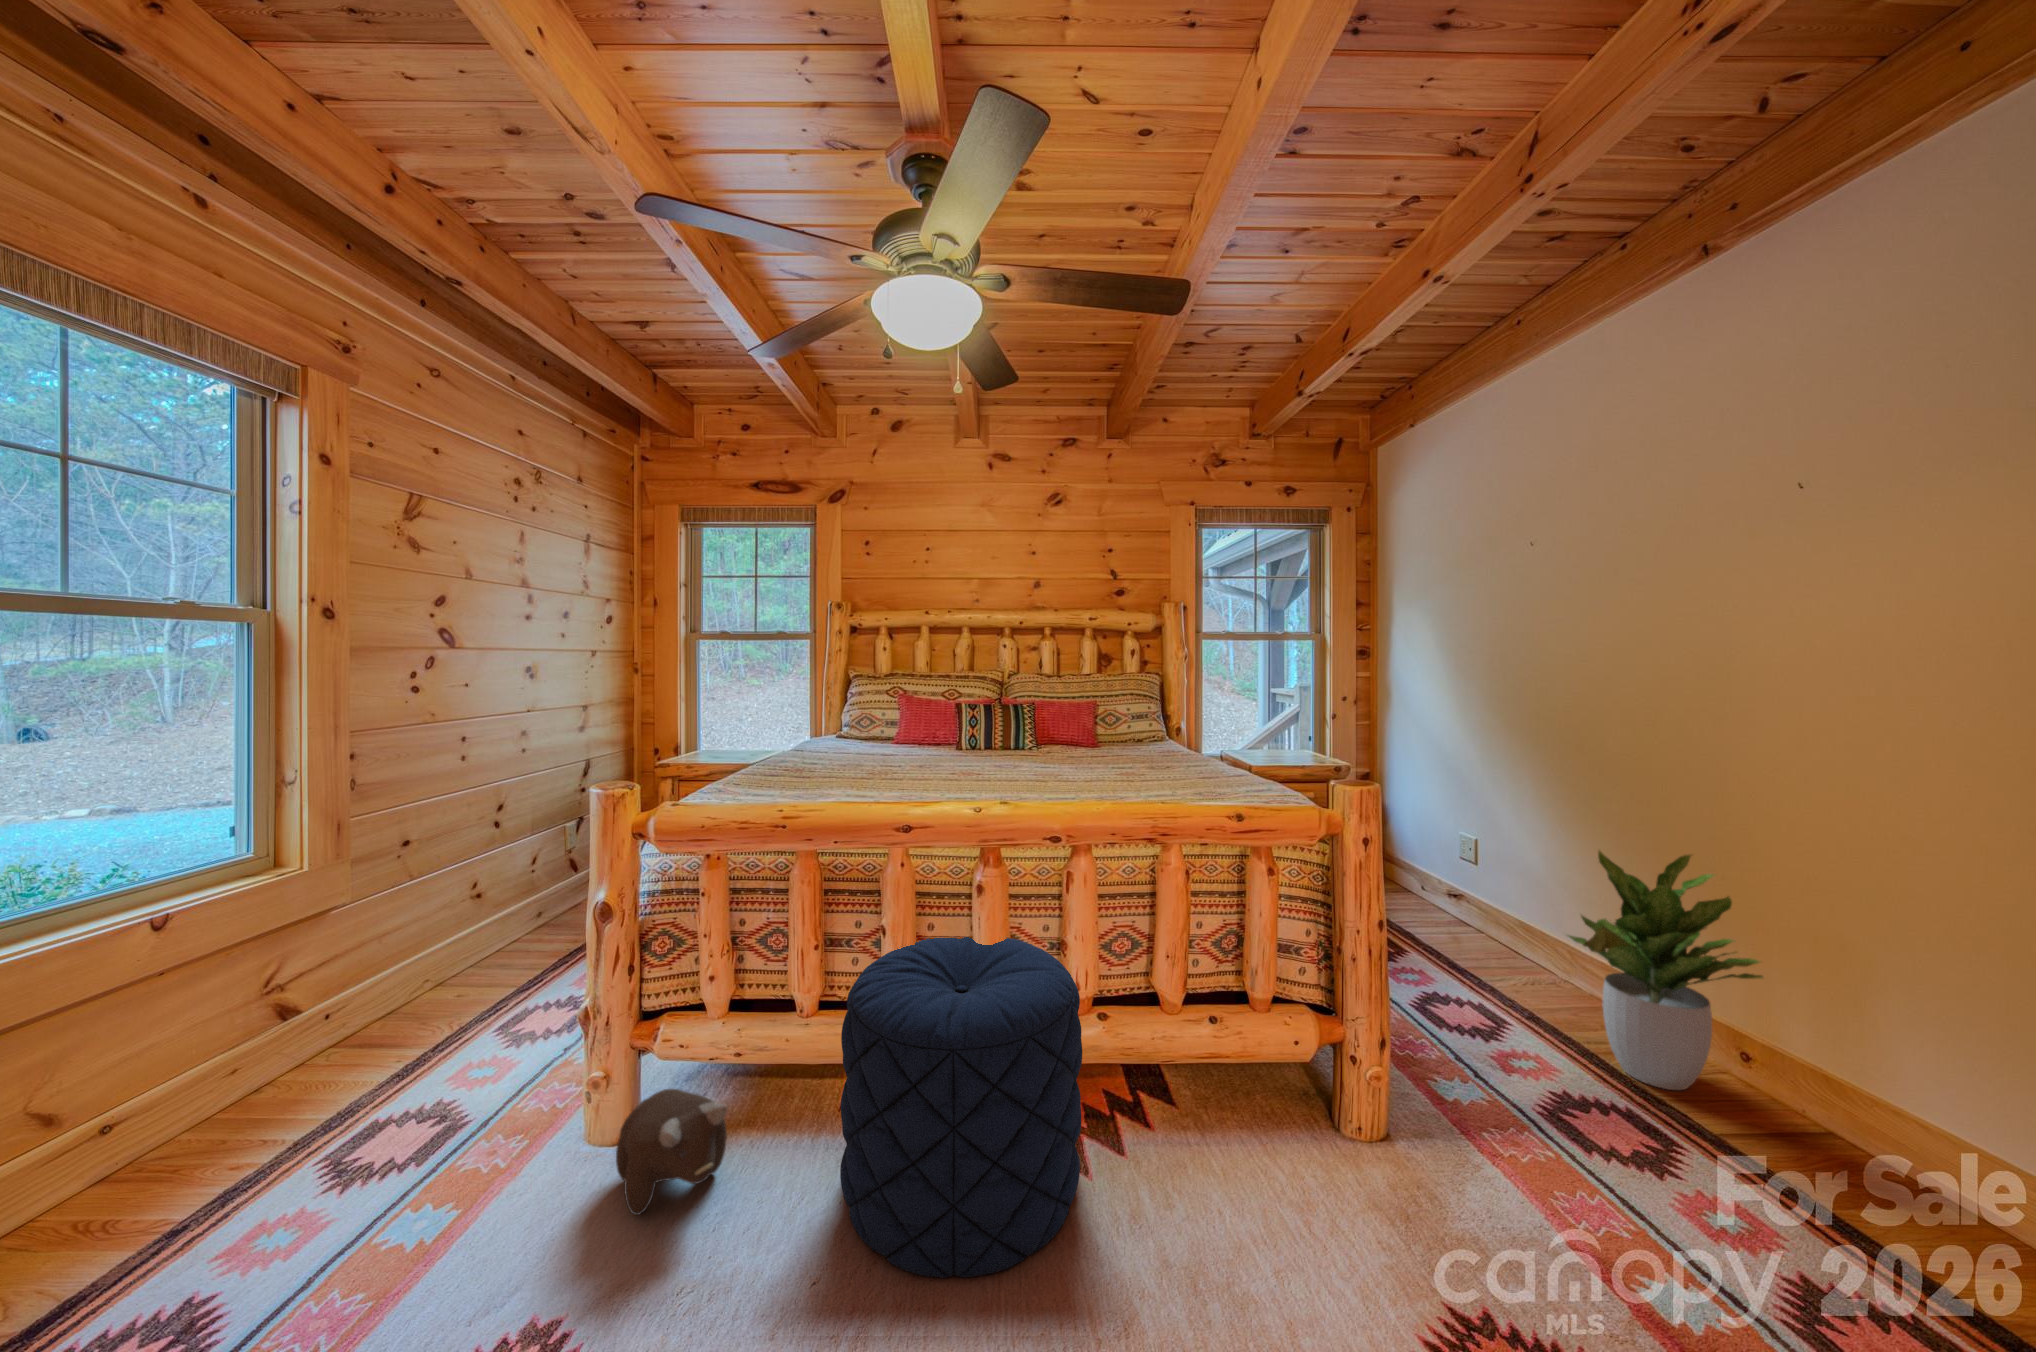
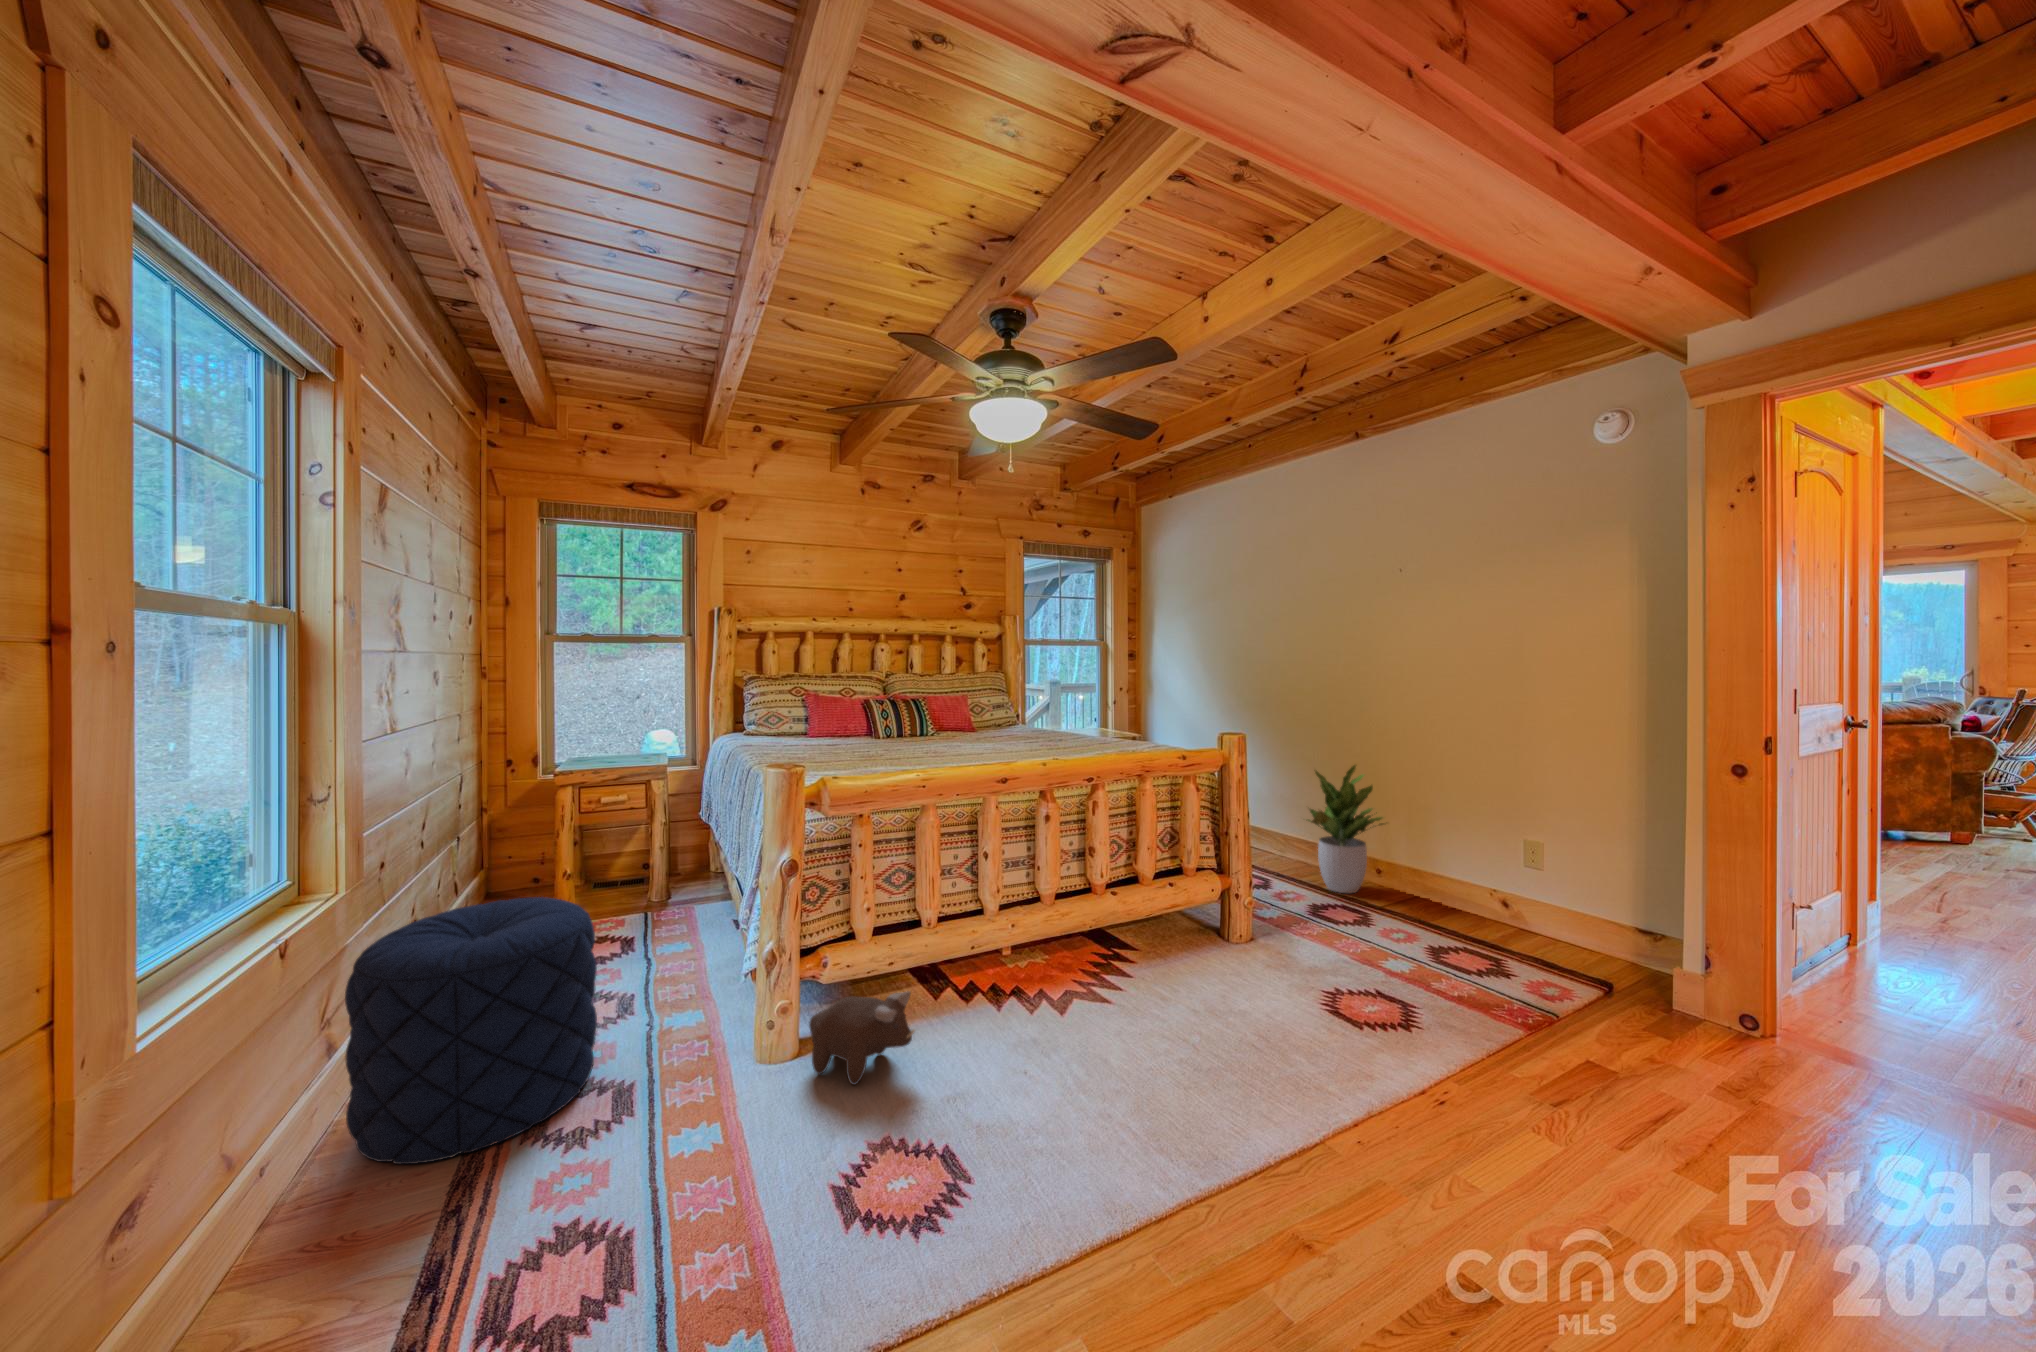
pouf: present [840,937,1082,1278] -> present [345,897,597,1164]

